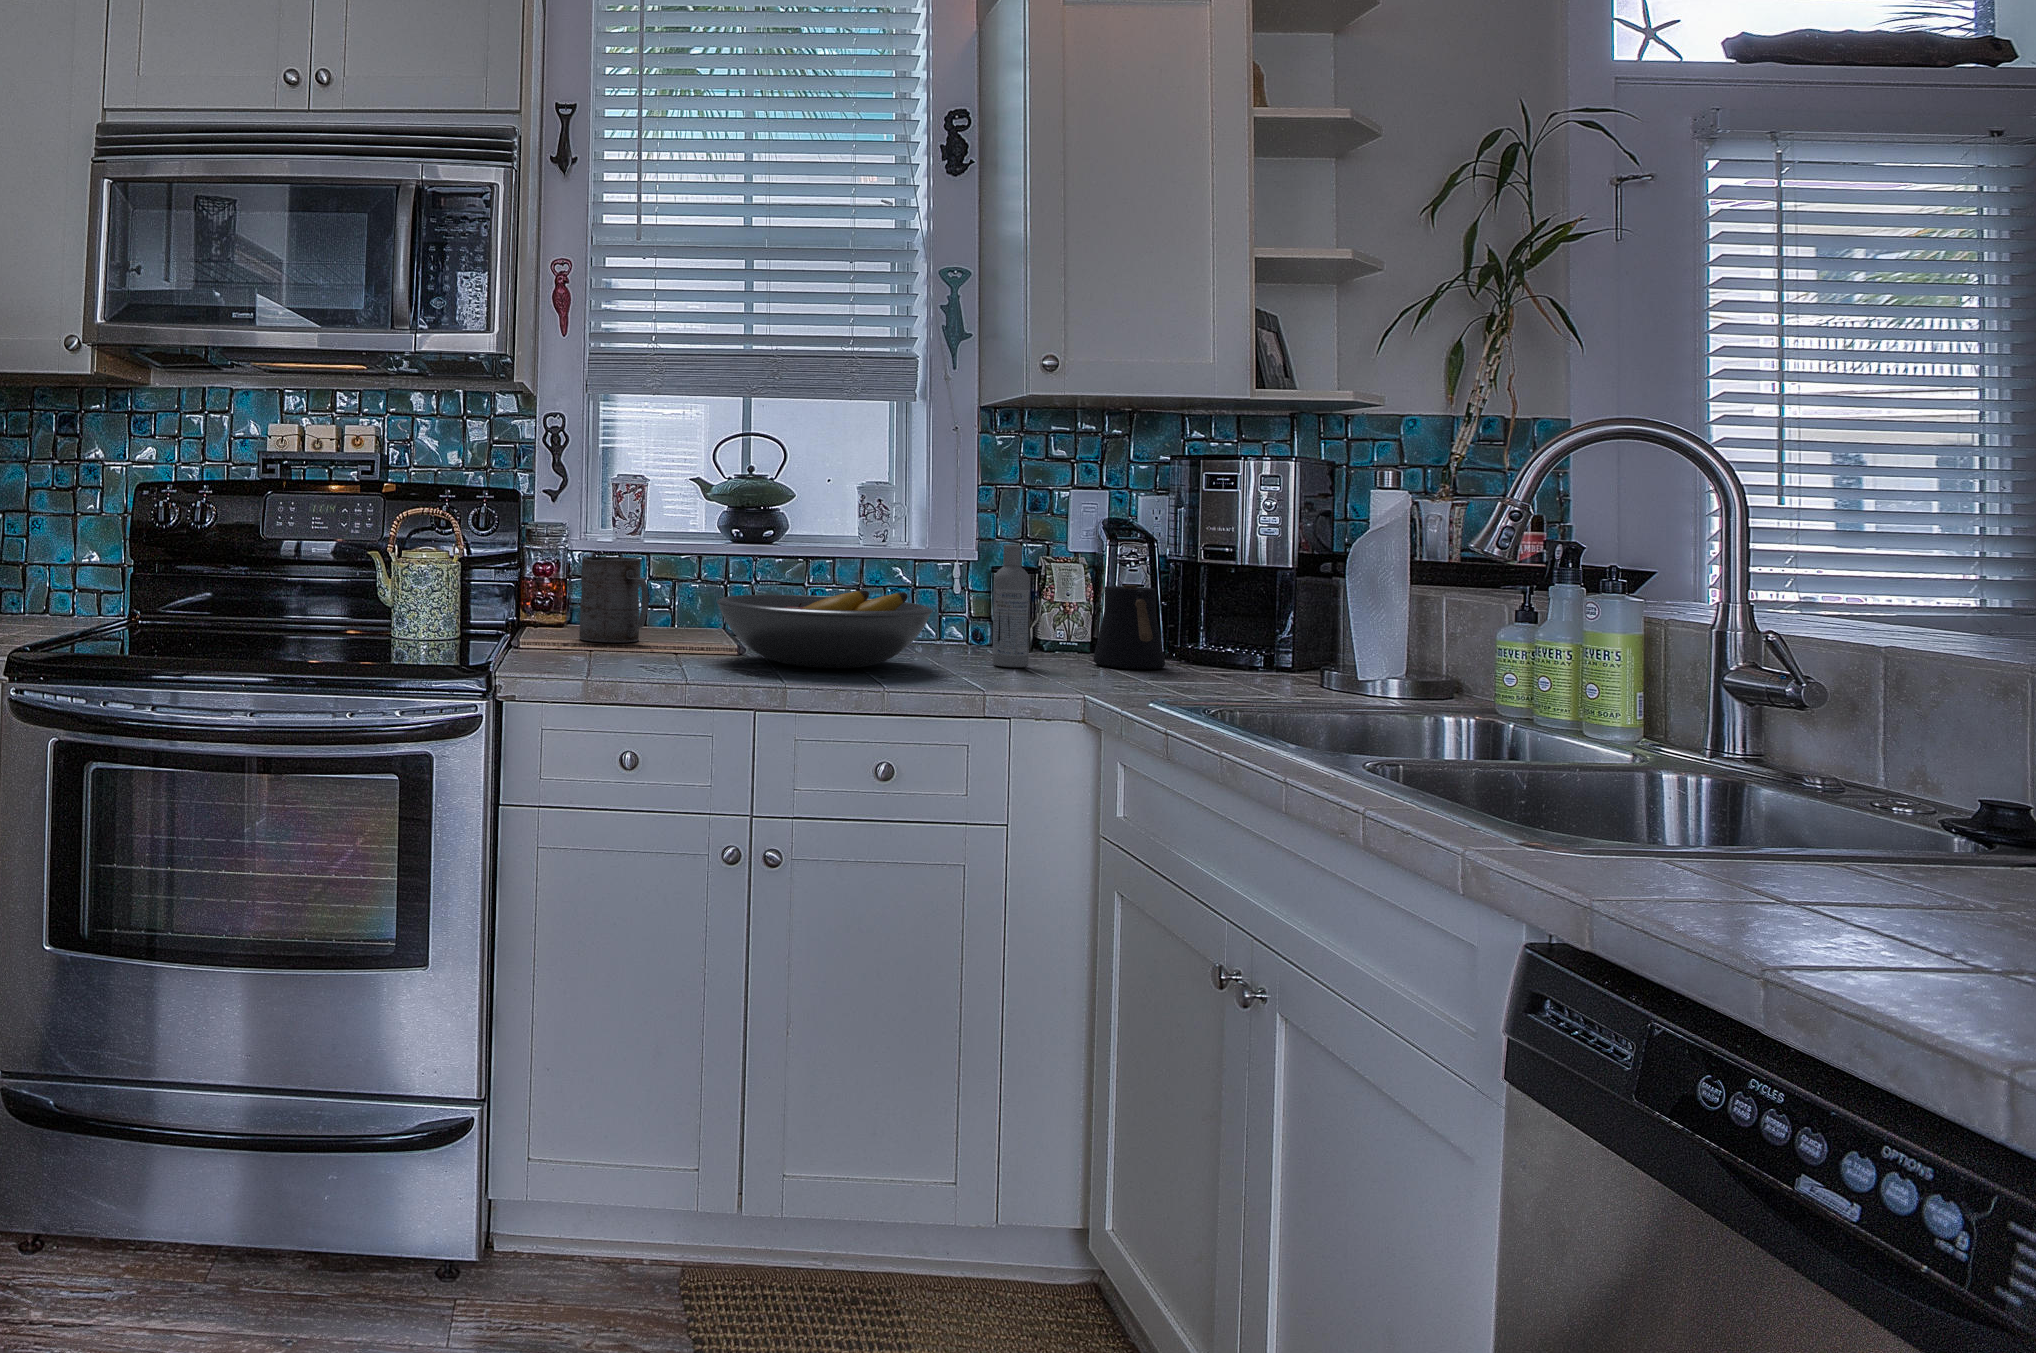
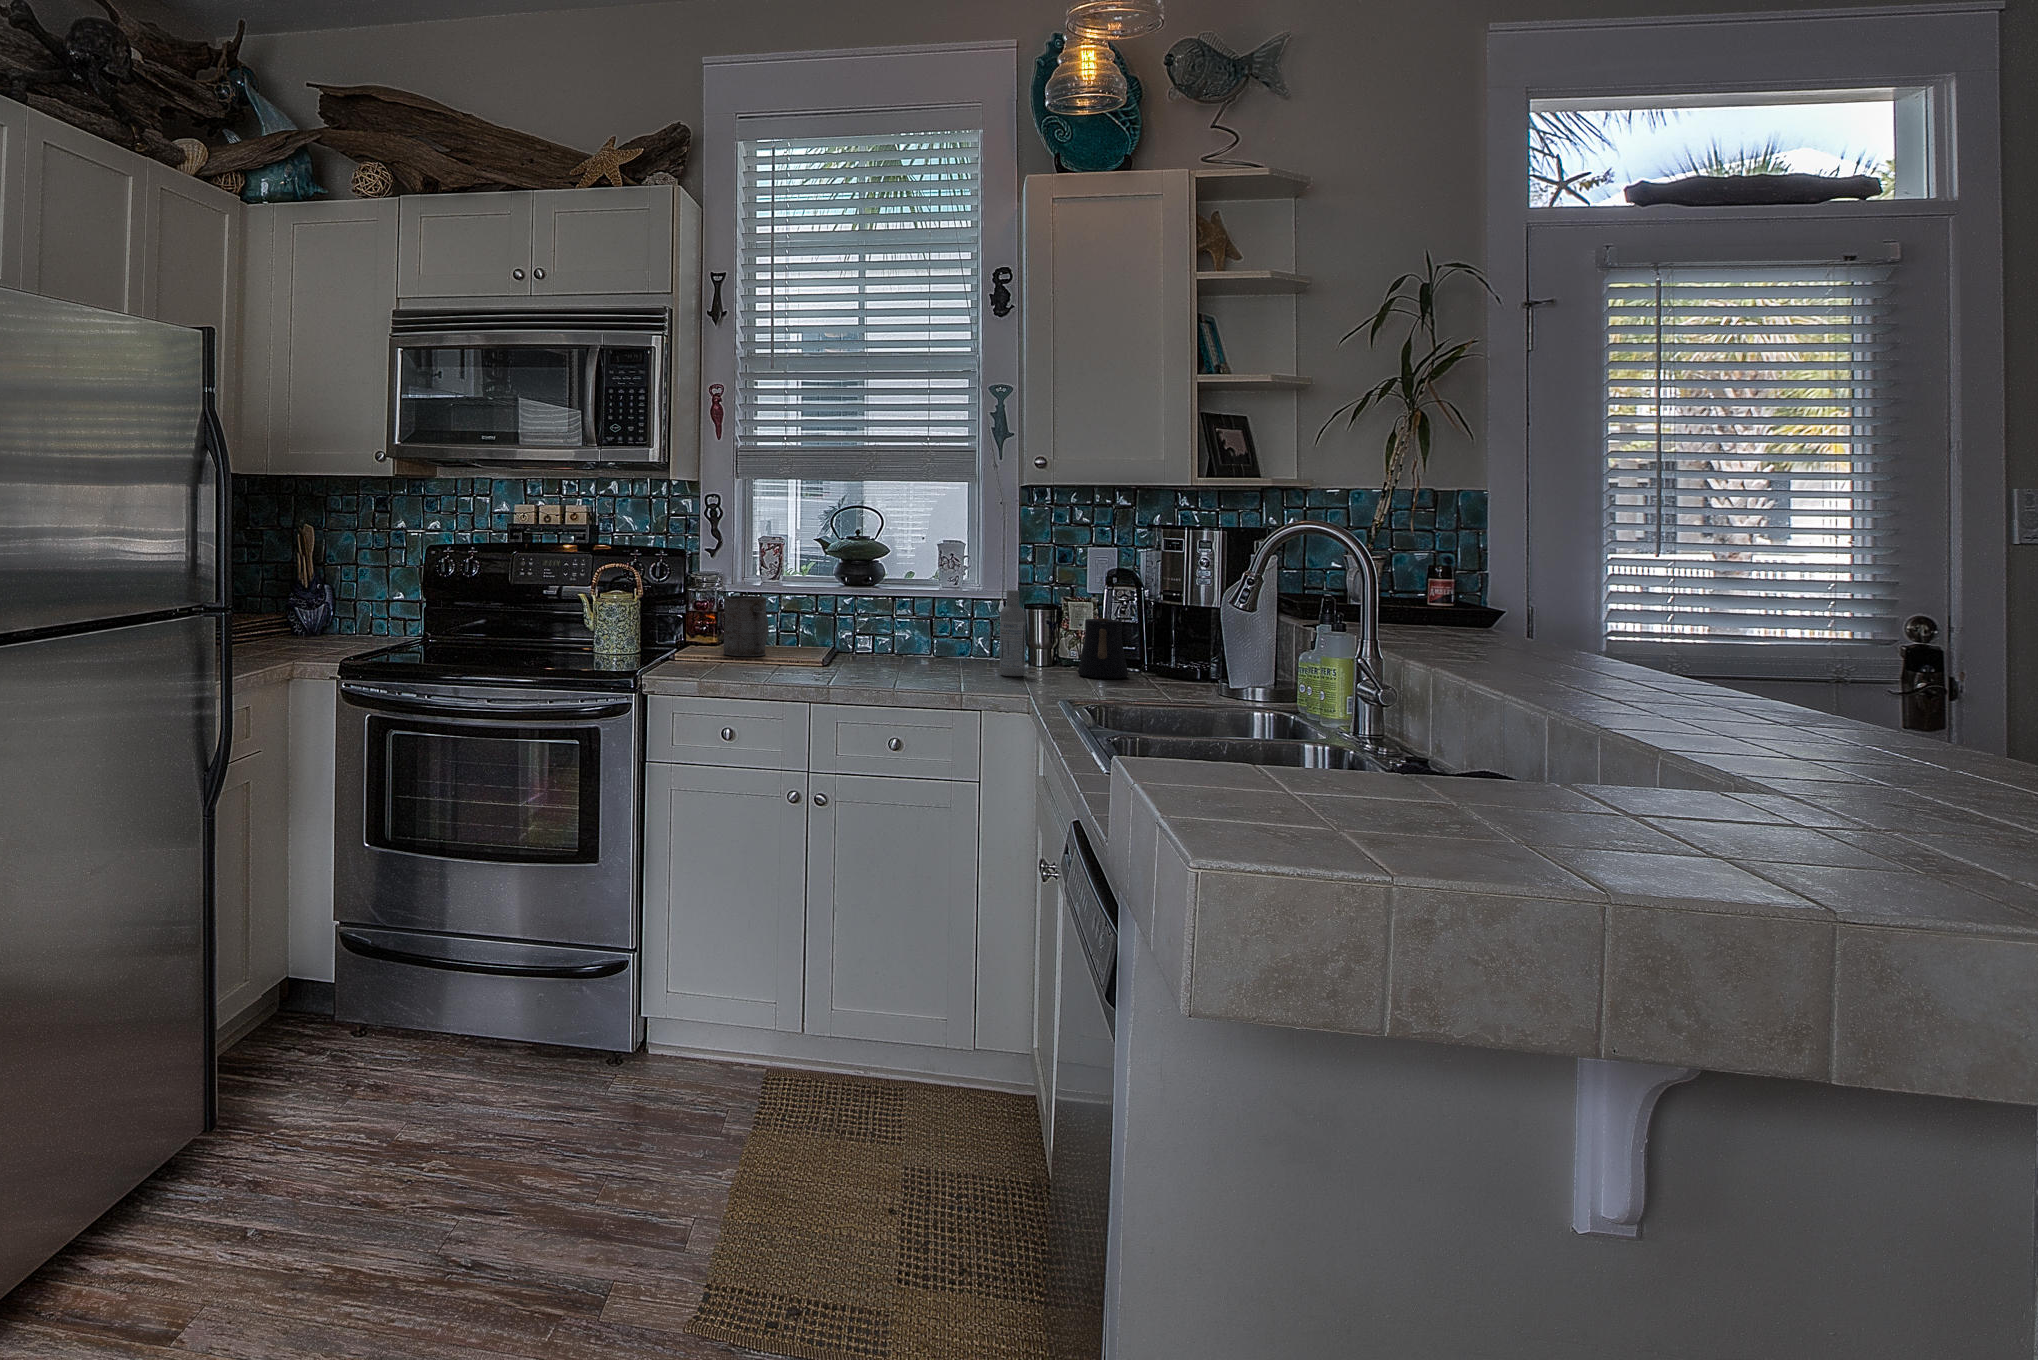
fruit bowl: present [717,590,933,668] -> none [802,623,950,675]

